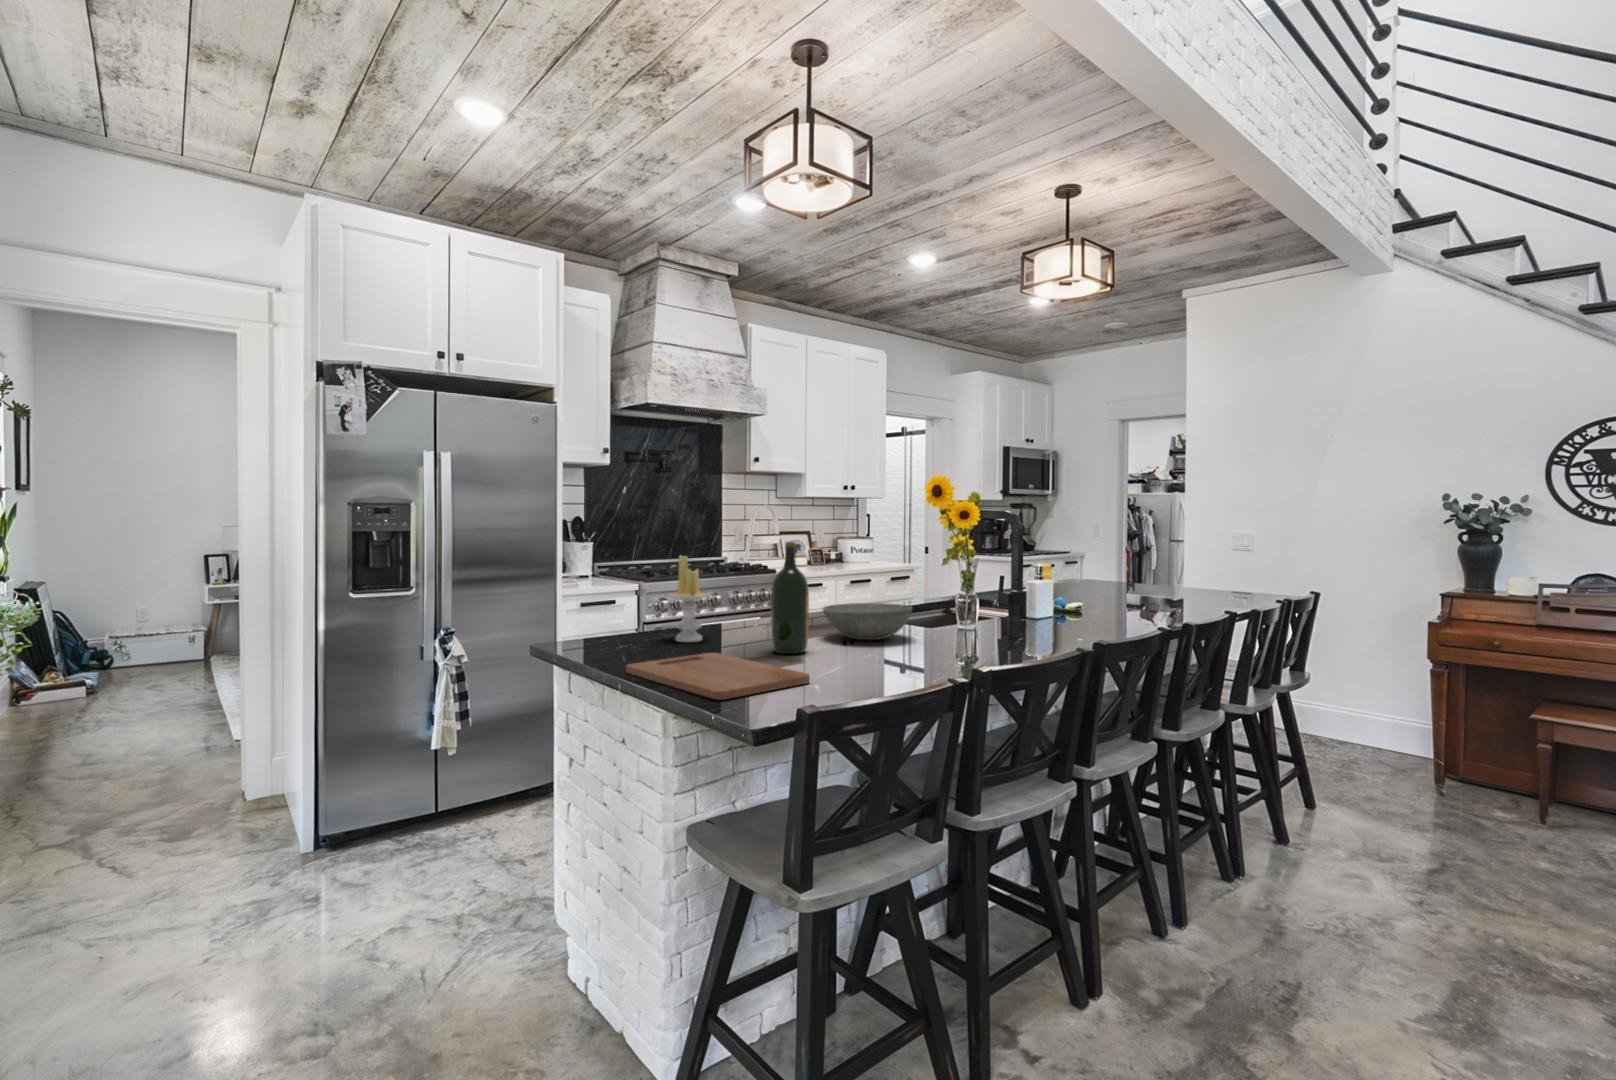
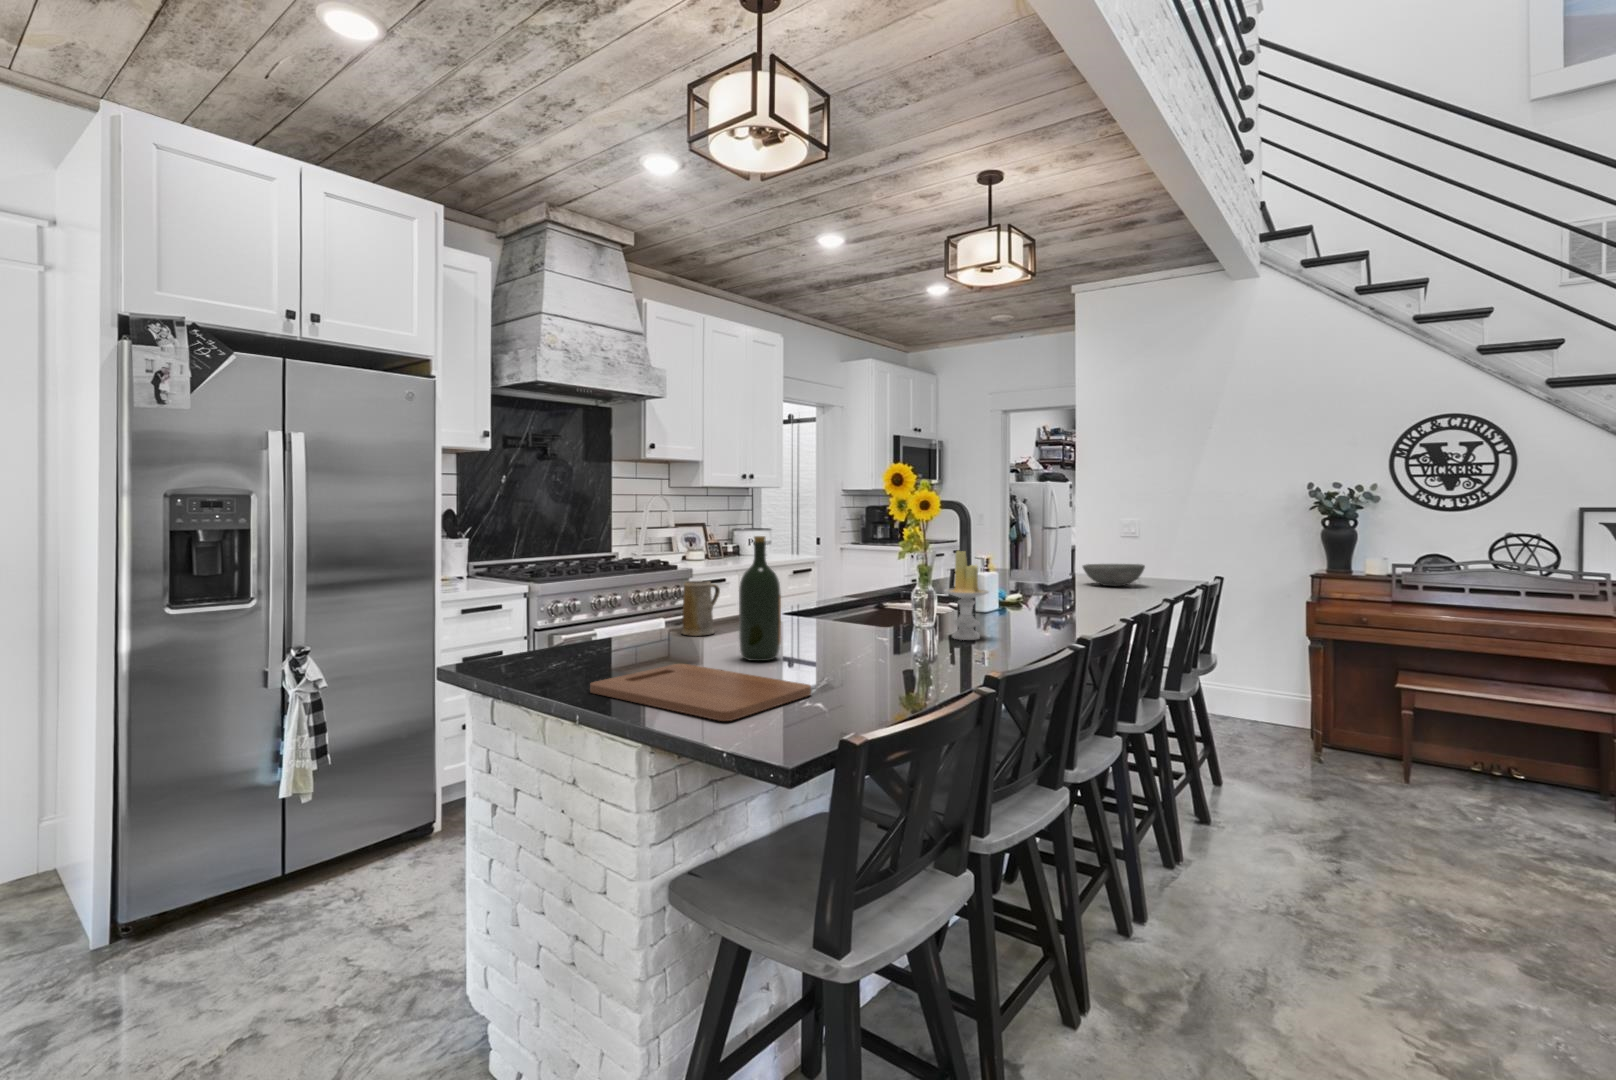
candle: present [667,555,710,642] -> present [944,551,989,640]
mug: none [737,582,774,631] -> present [681,580,720,636]
bowl: present [823,603,912,640] -> present [1083,564,1145,586]

